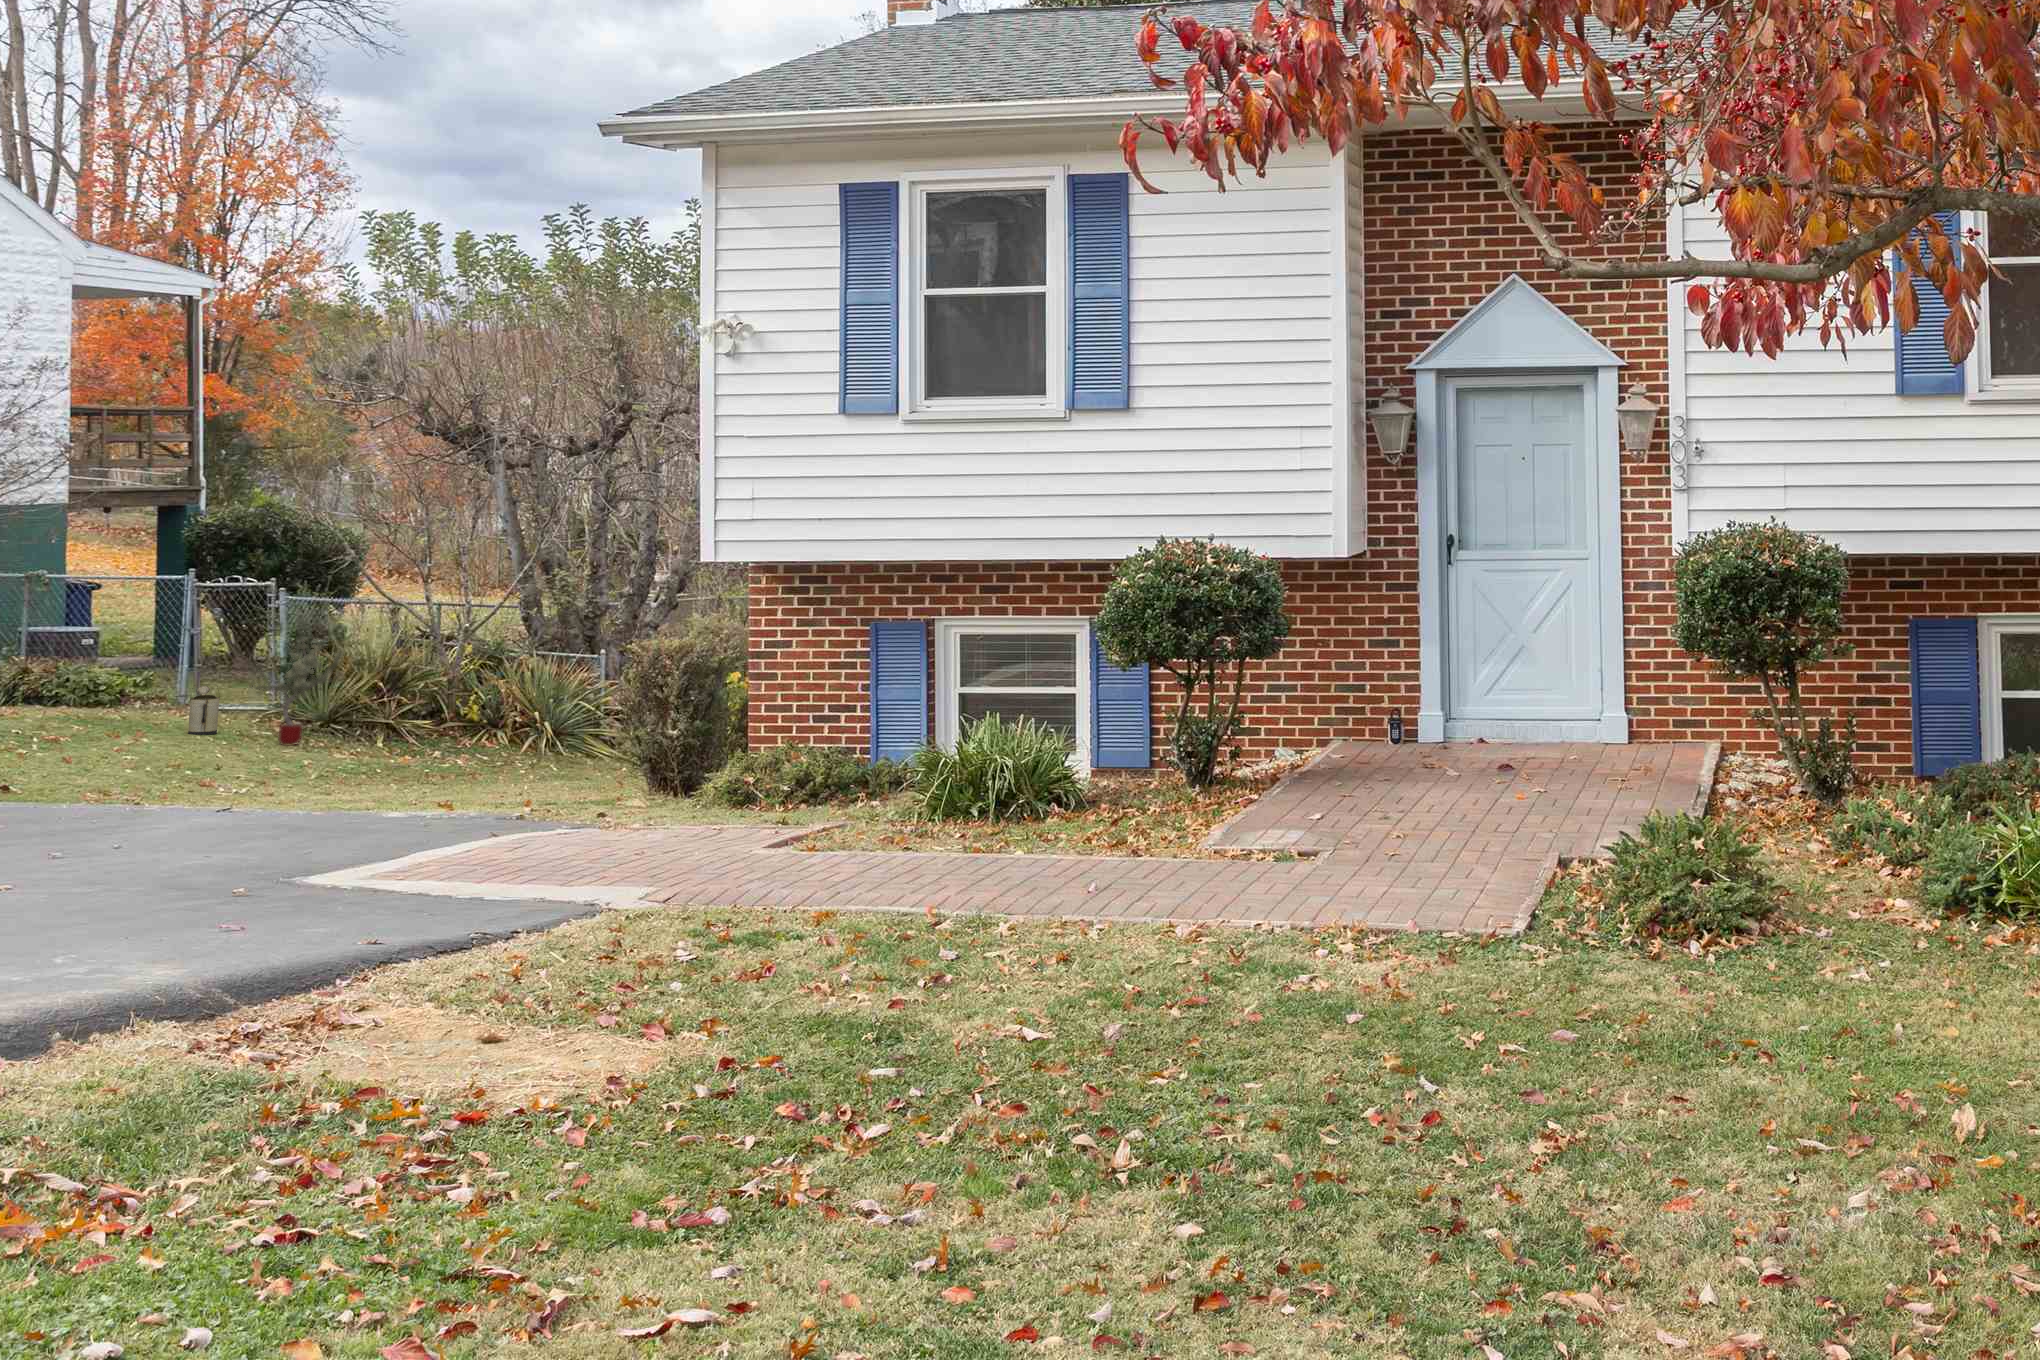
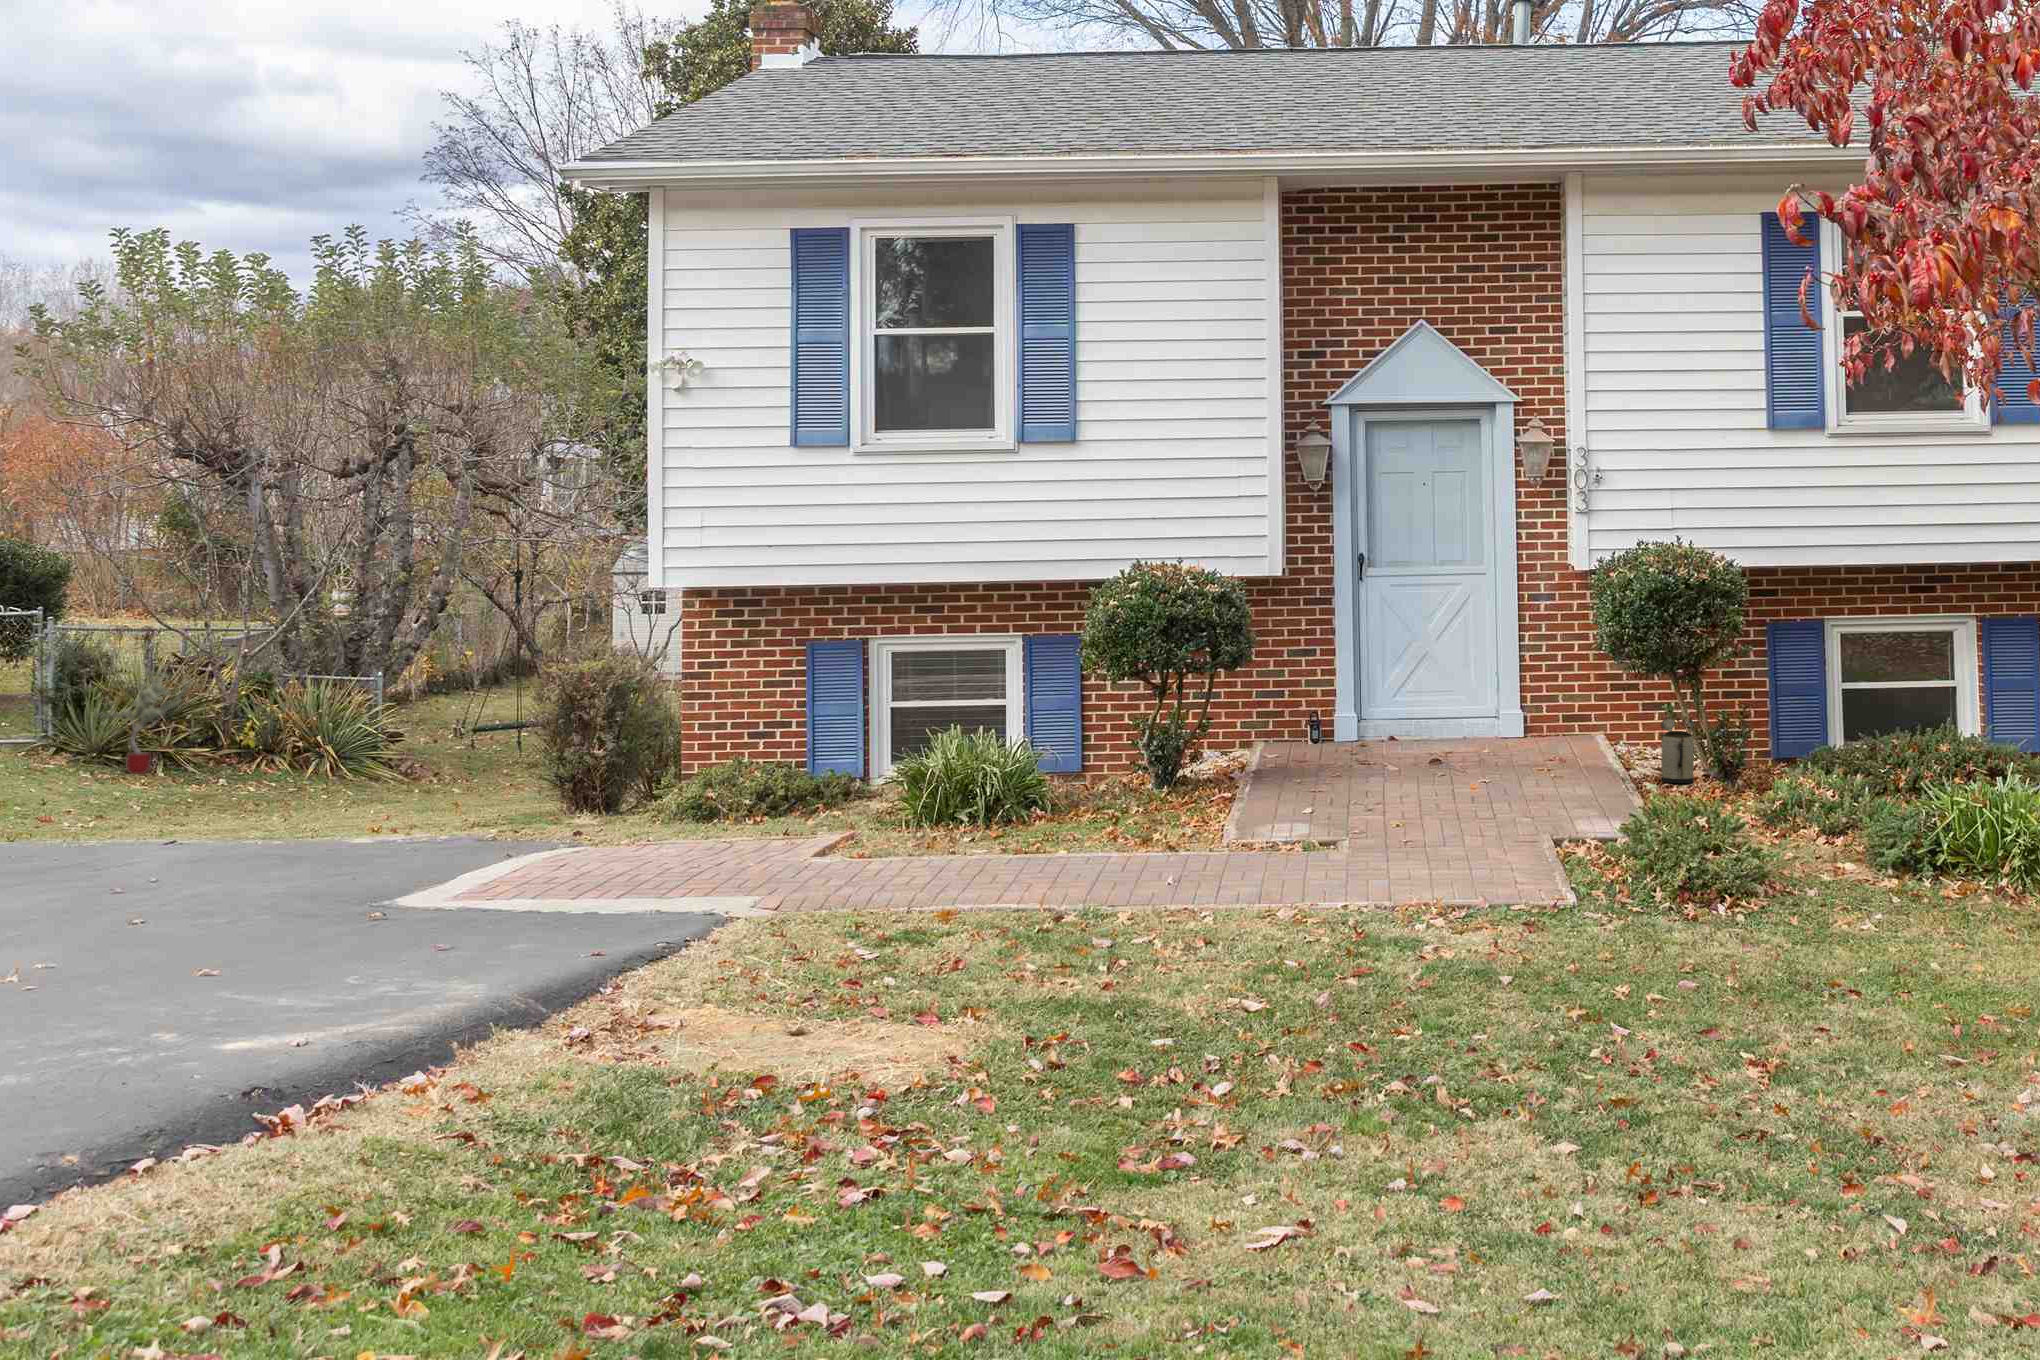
watering can: present [188,686,220,735] -> present [1661,718,1694,783]

